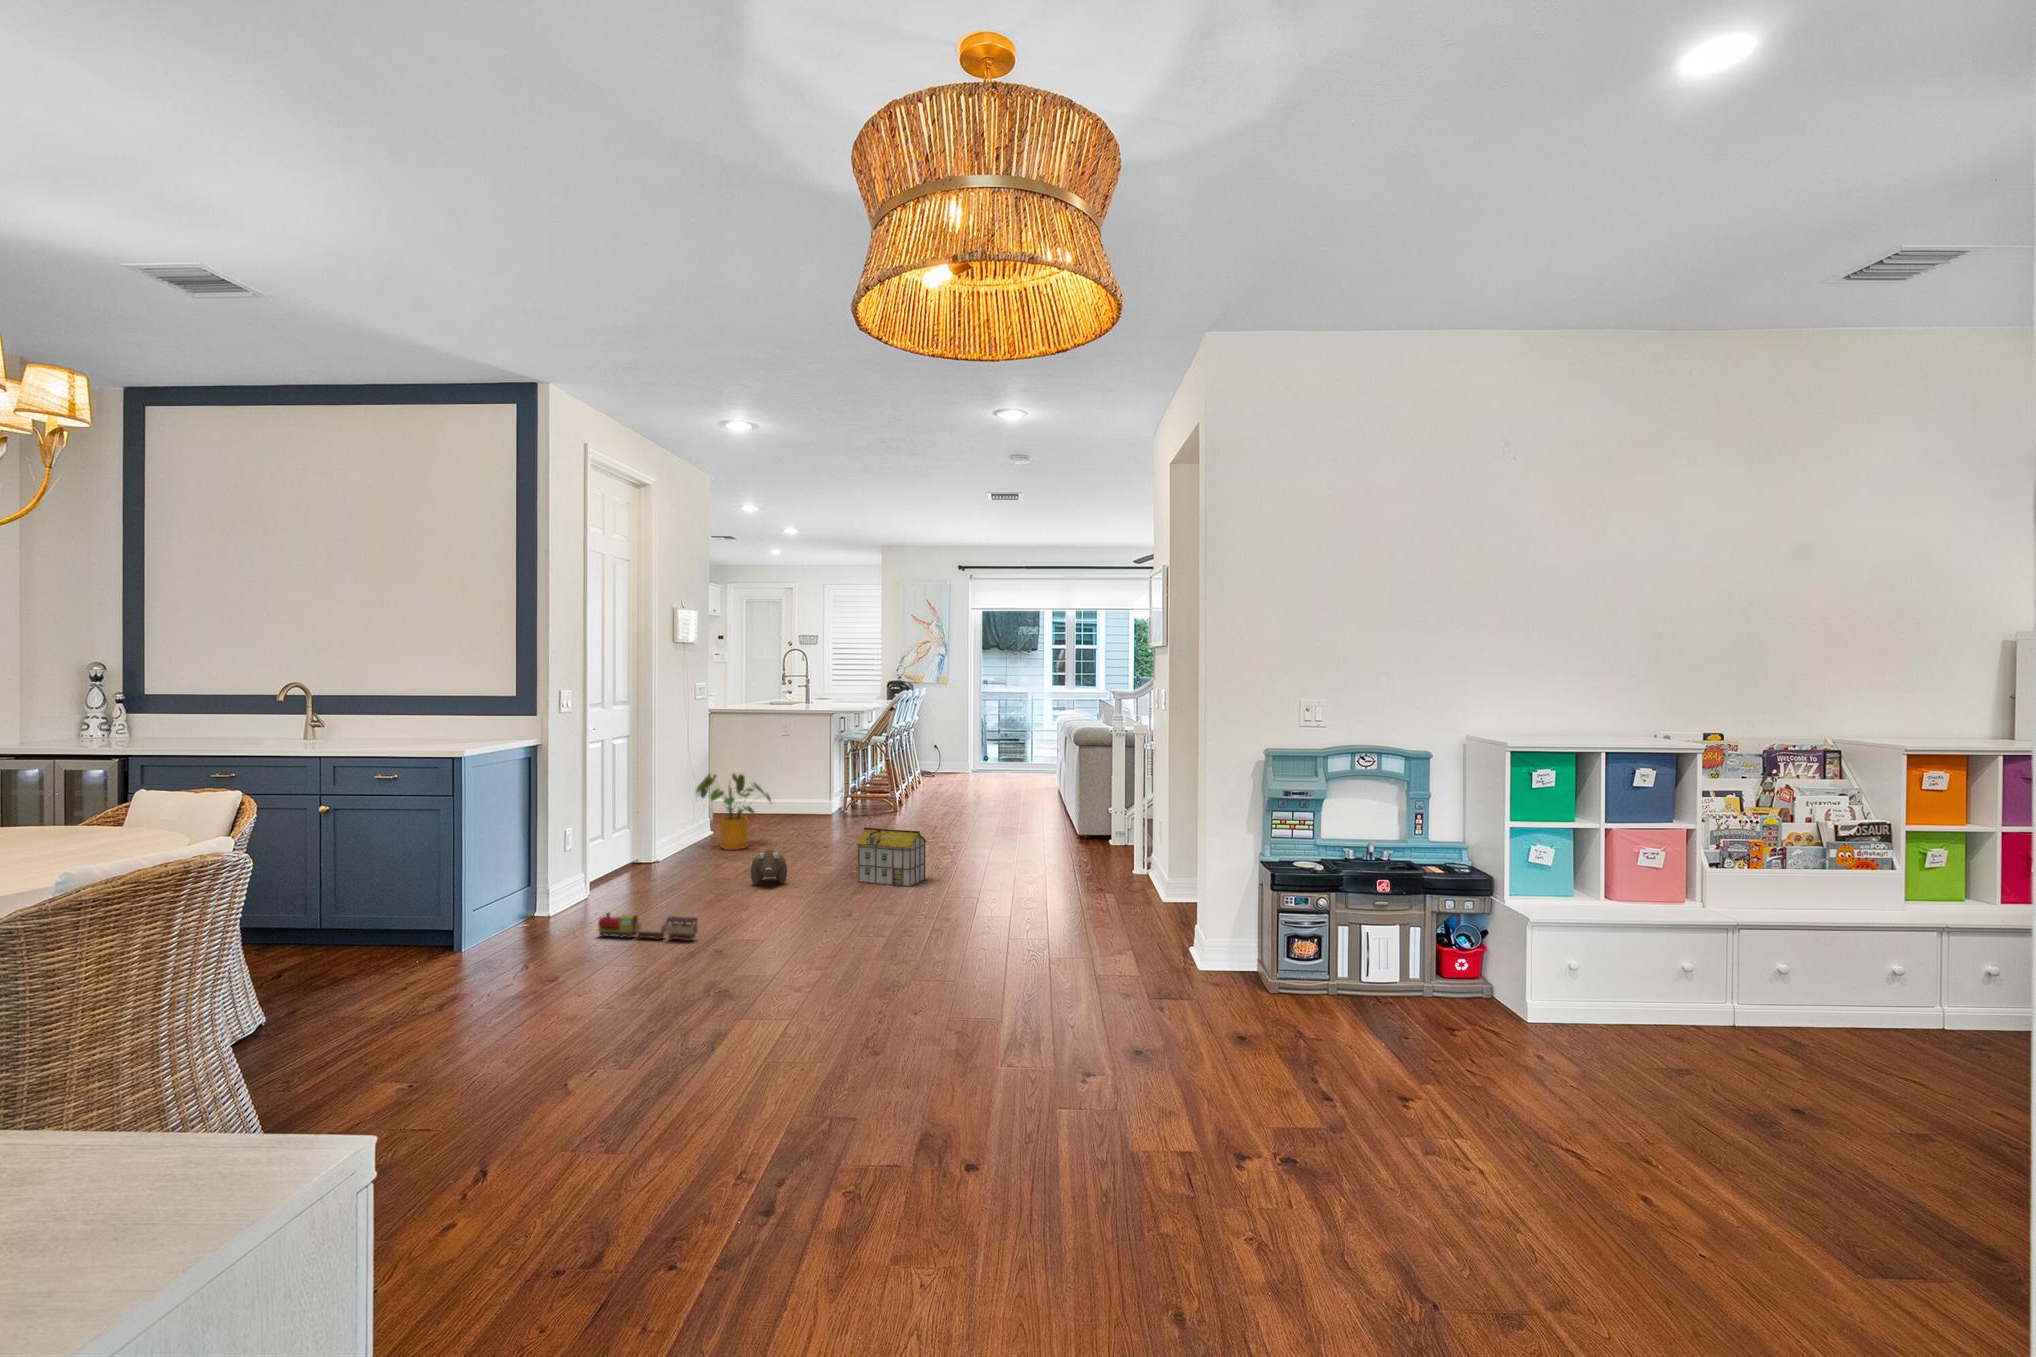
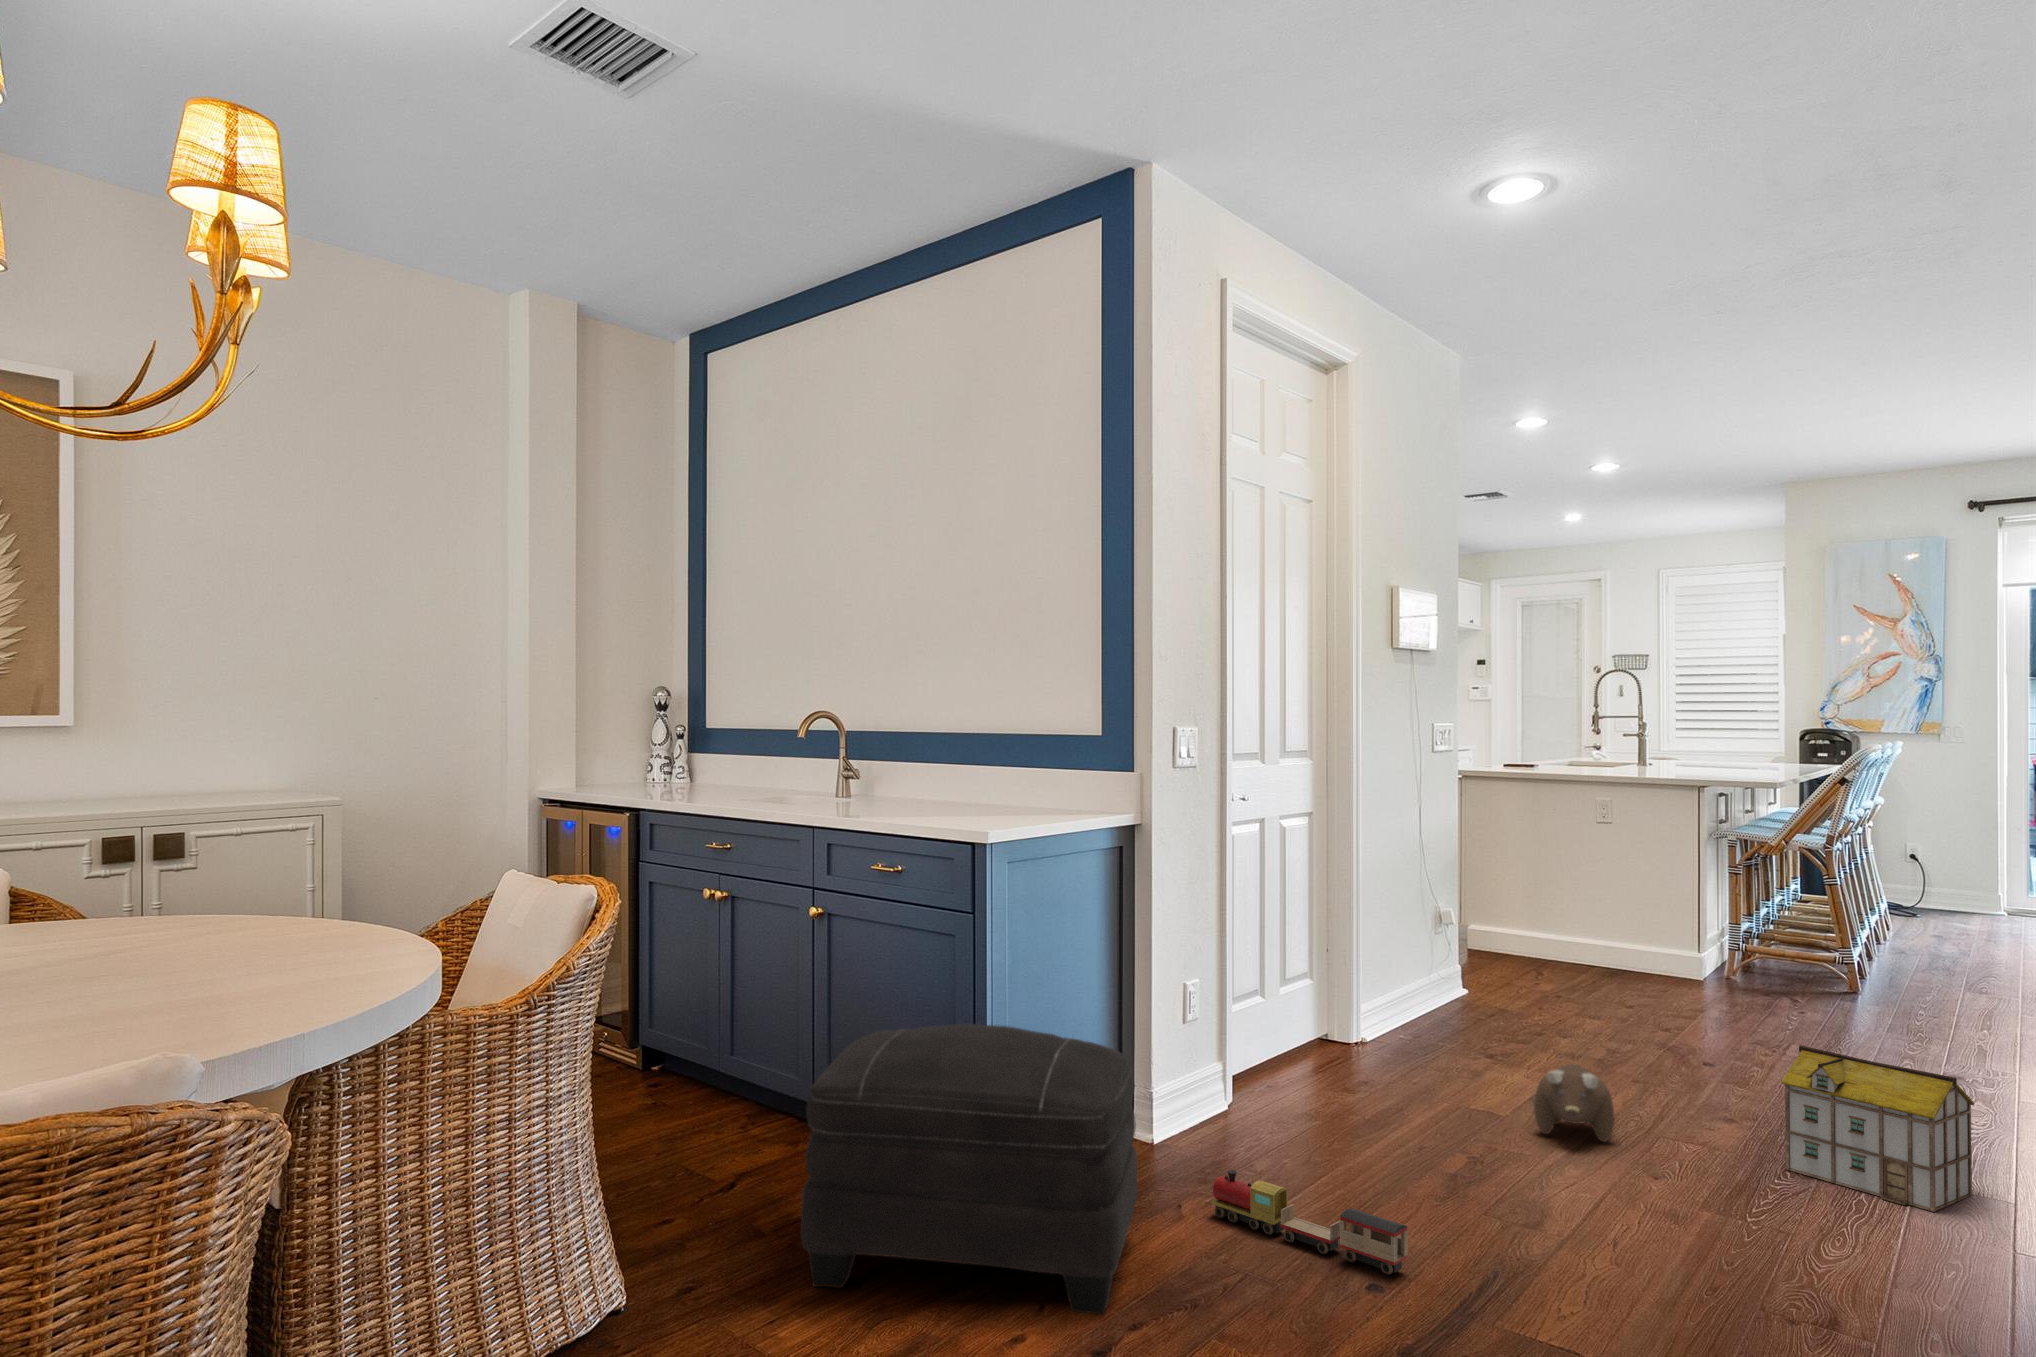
house plant: present [696,774,771,850] -> none [1435,886,1580,1036]
ottoman: none [376,853,563,996] -> present [801,1024,1137,1314]

